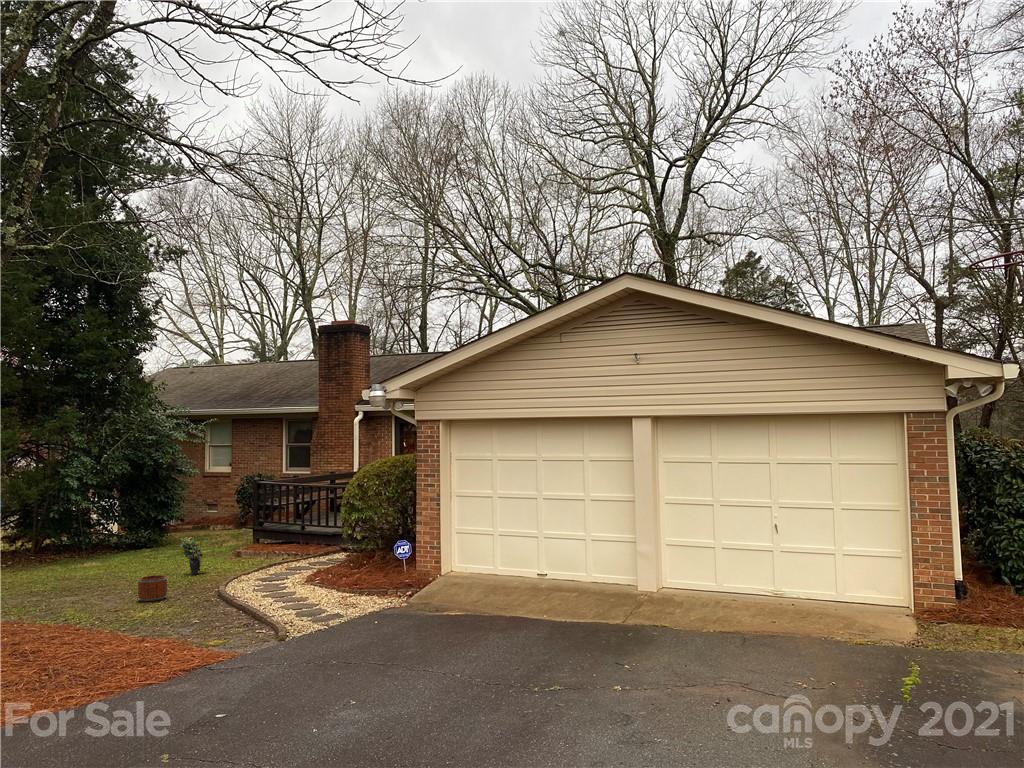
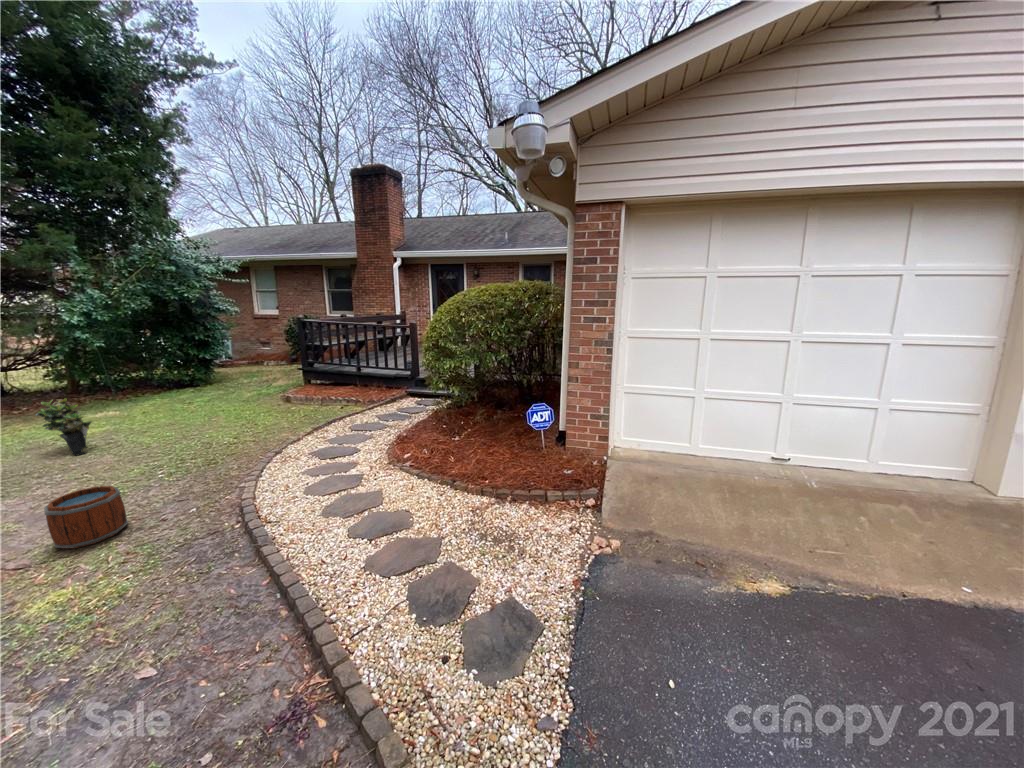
potted plant: present [181,537,203,576] -> present [36,398,91,456]

